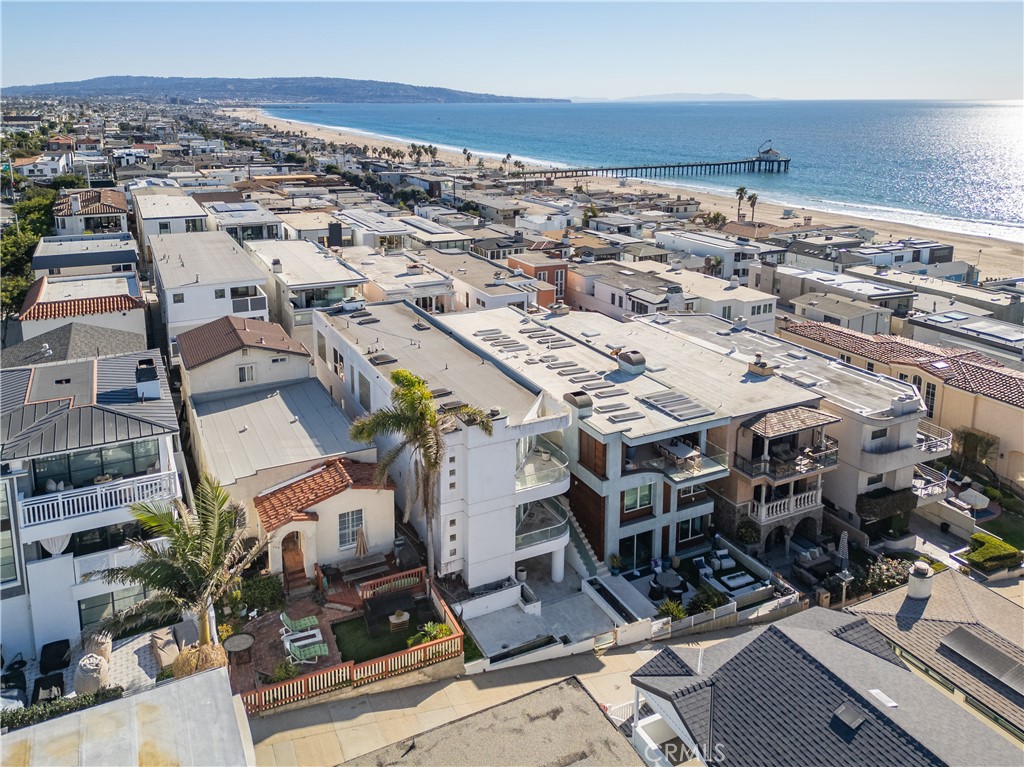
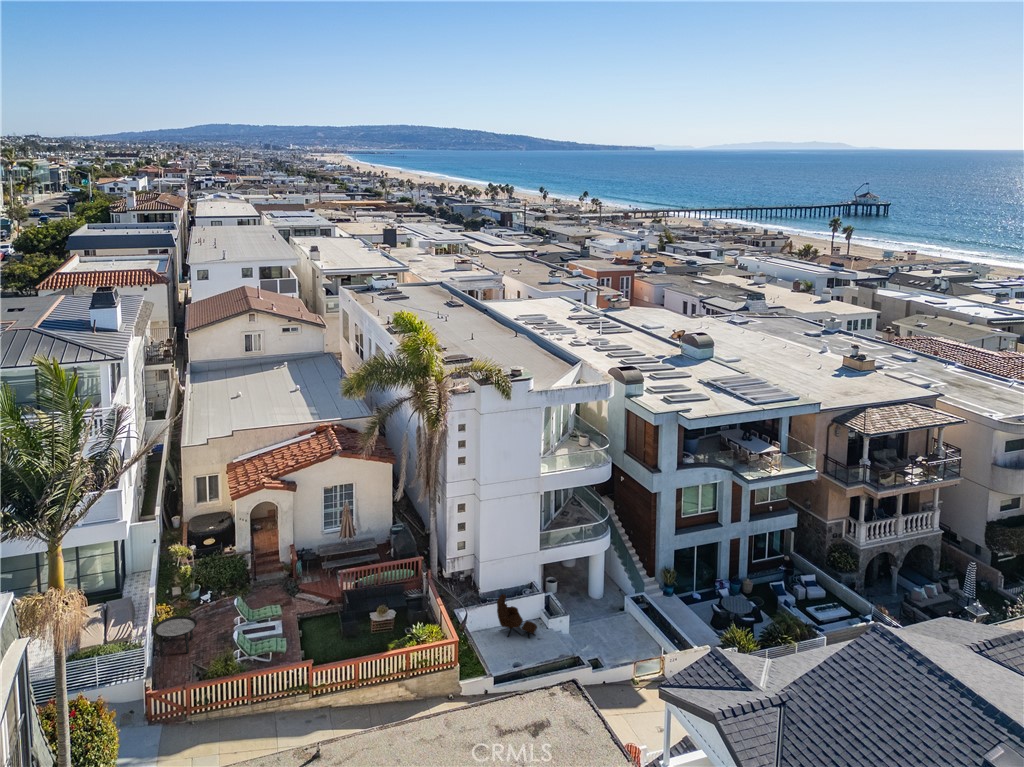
lounge chair: none [486,590,518,624] -> present [497,594,537,637]

